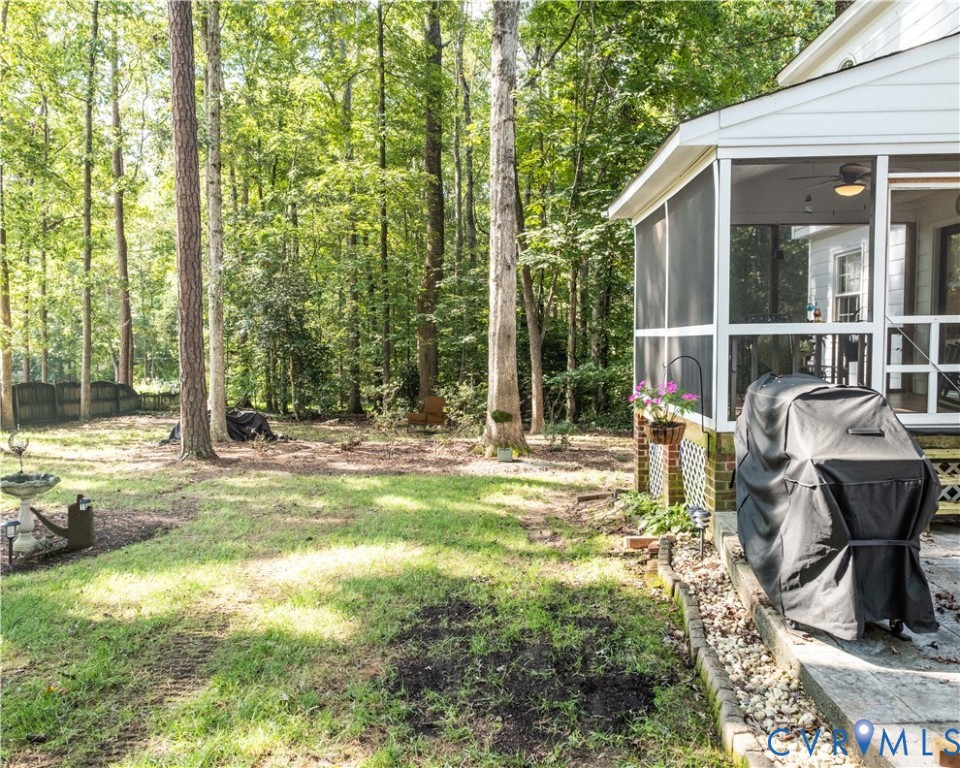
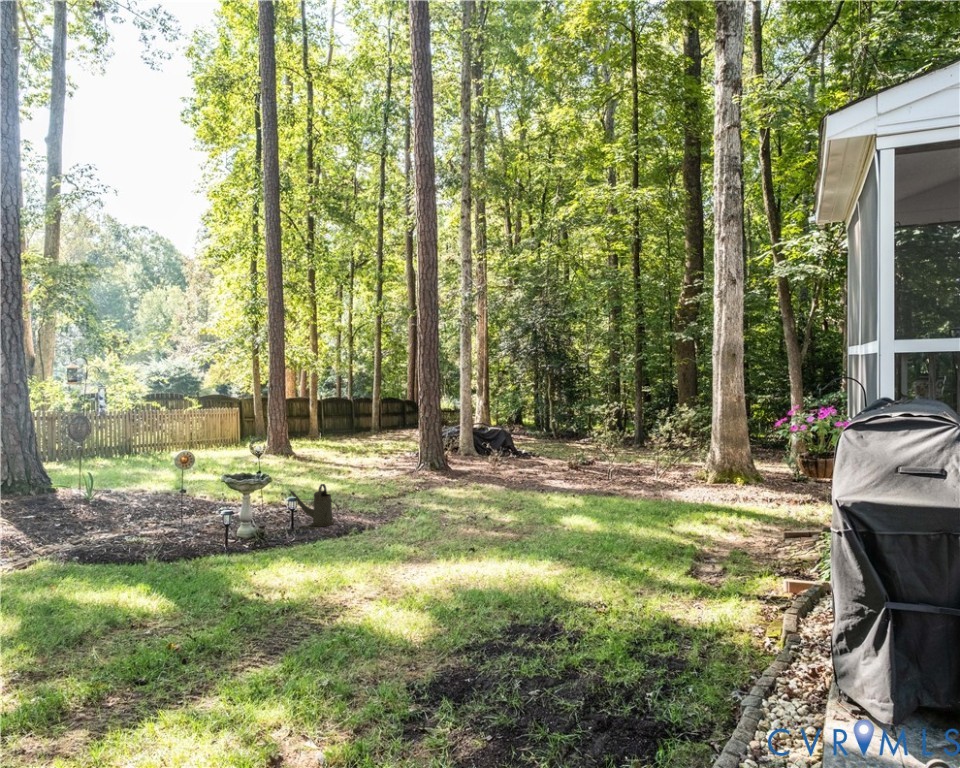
chair: present [406,396,451,435] -> none [650,417,698,456]
potted tree: present [491,409,513,462] -> none [715,432,741,489]

